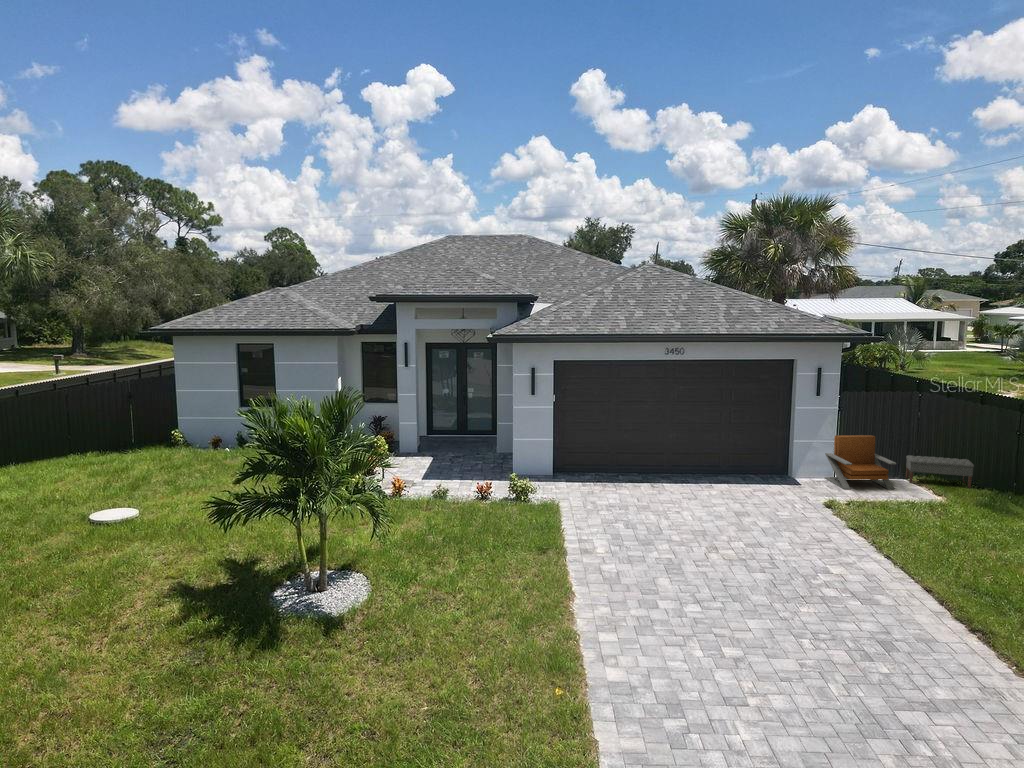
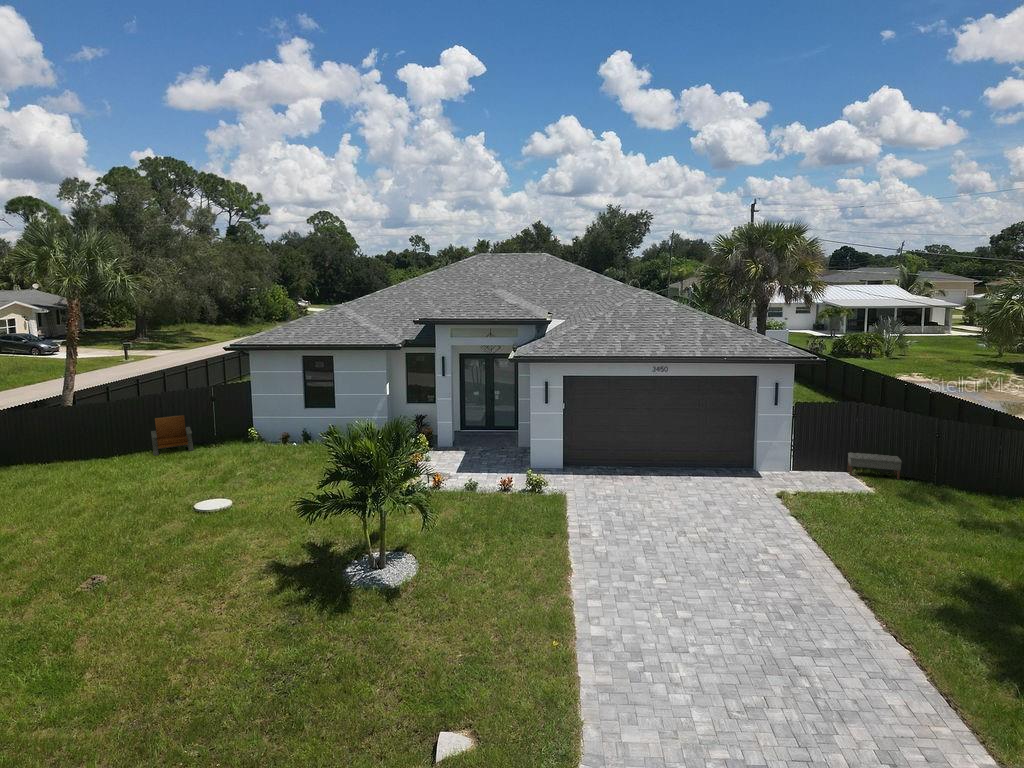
lounge chair: present [825,435,896,490] -> present [151,415,194,456]

